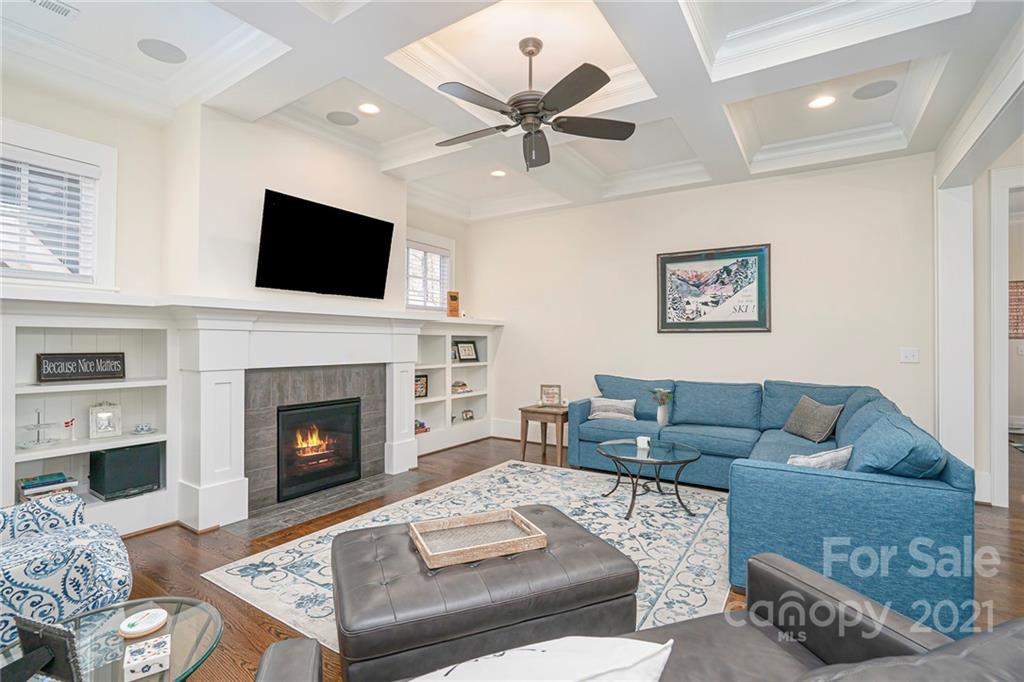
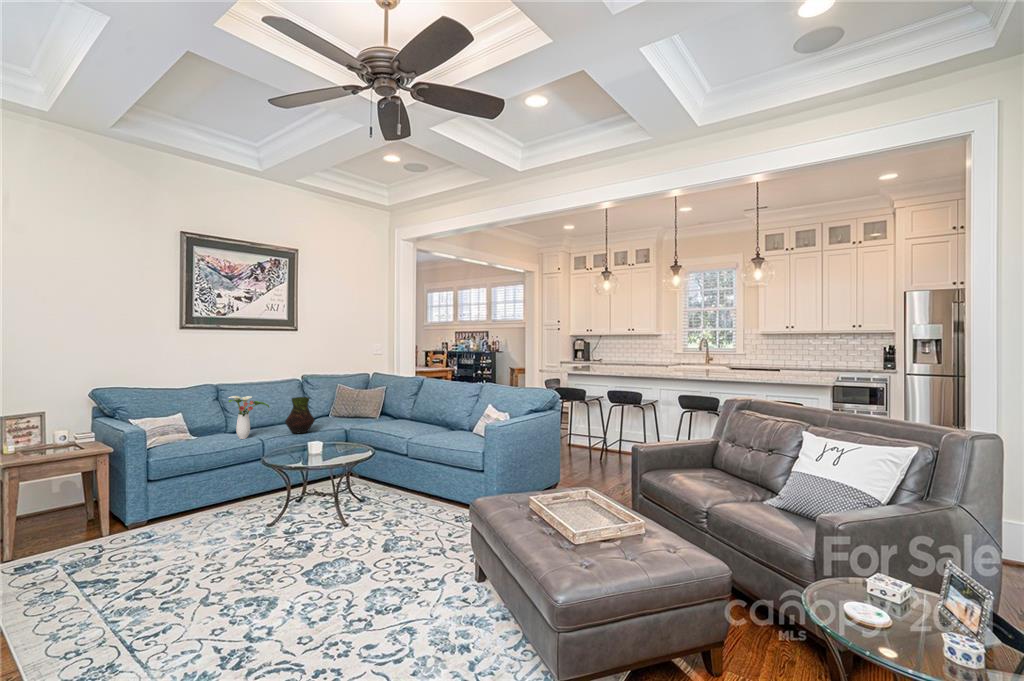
vase: none [689,397,718,433] -> present [285,397,315,433]

